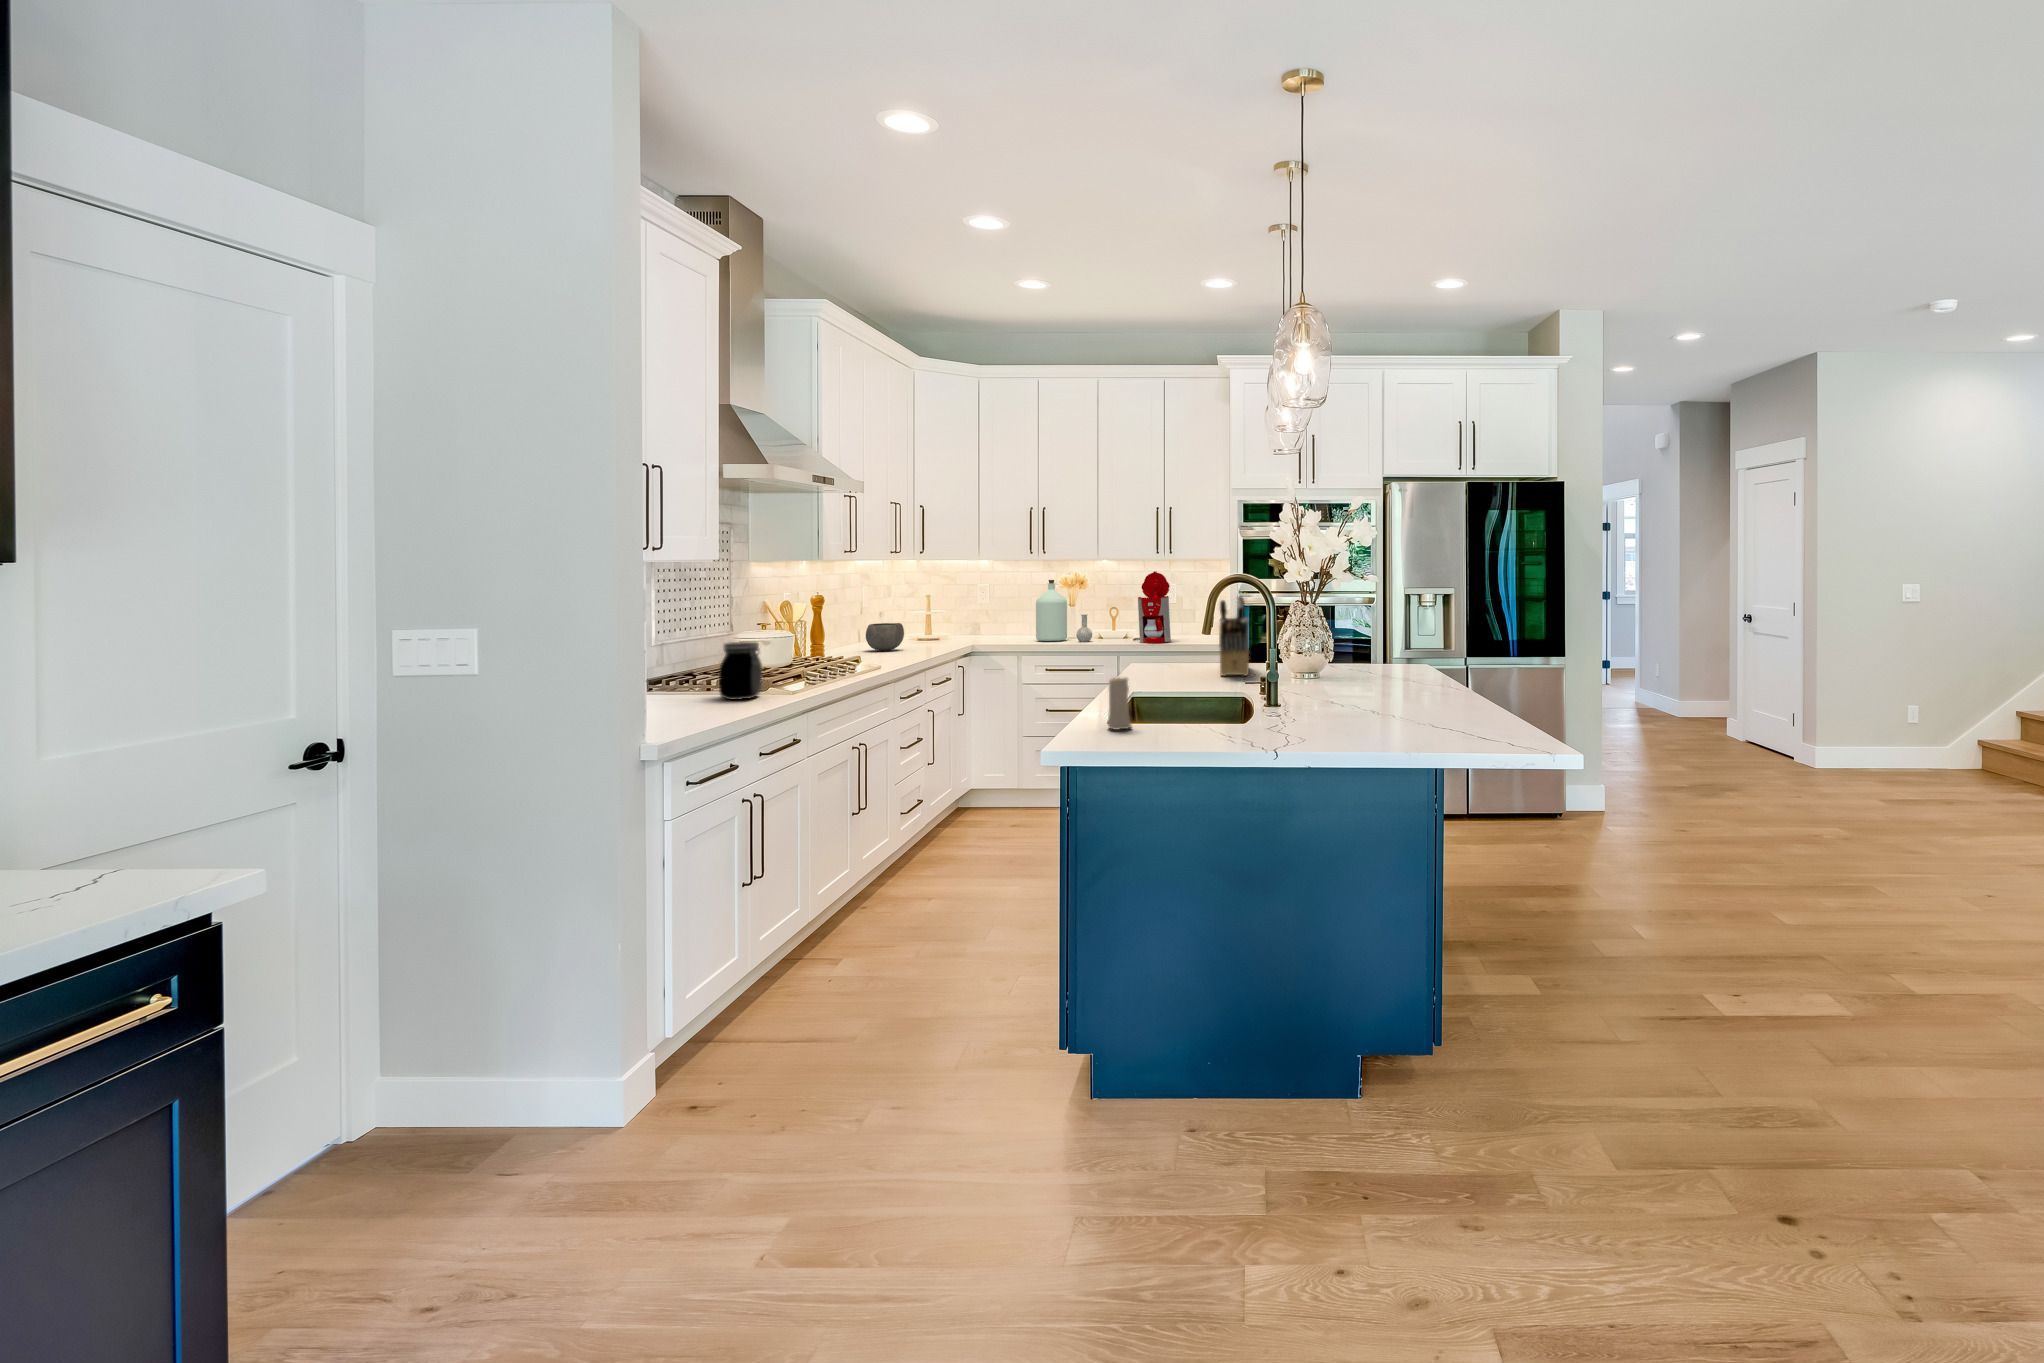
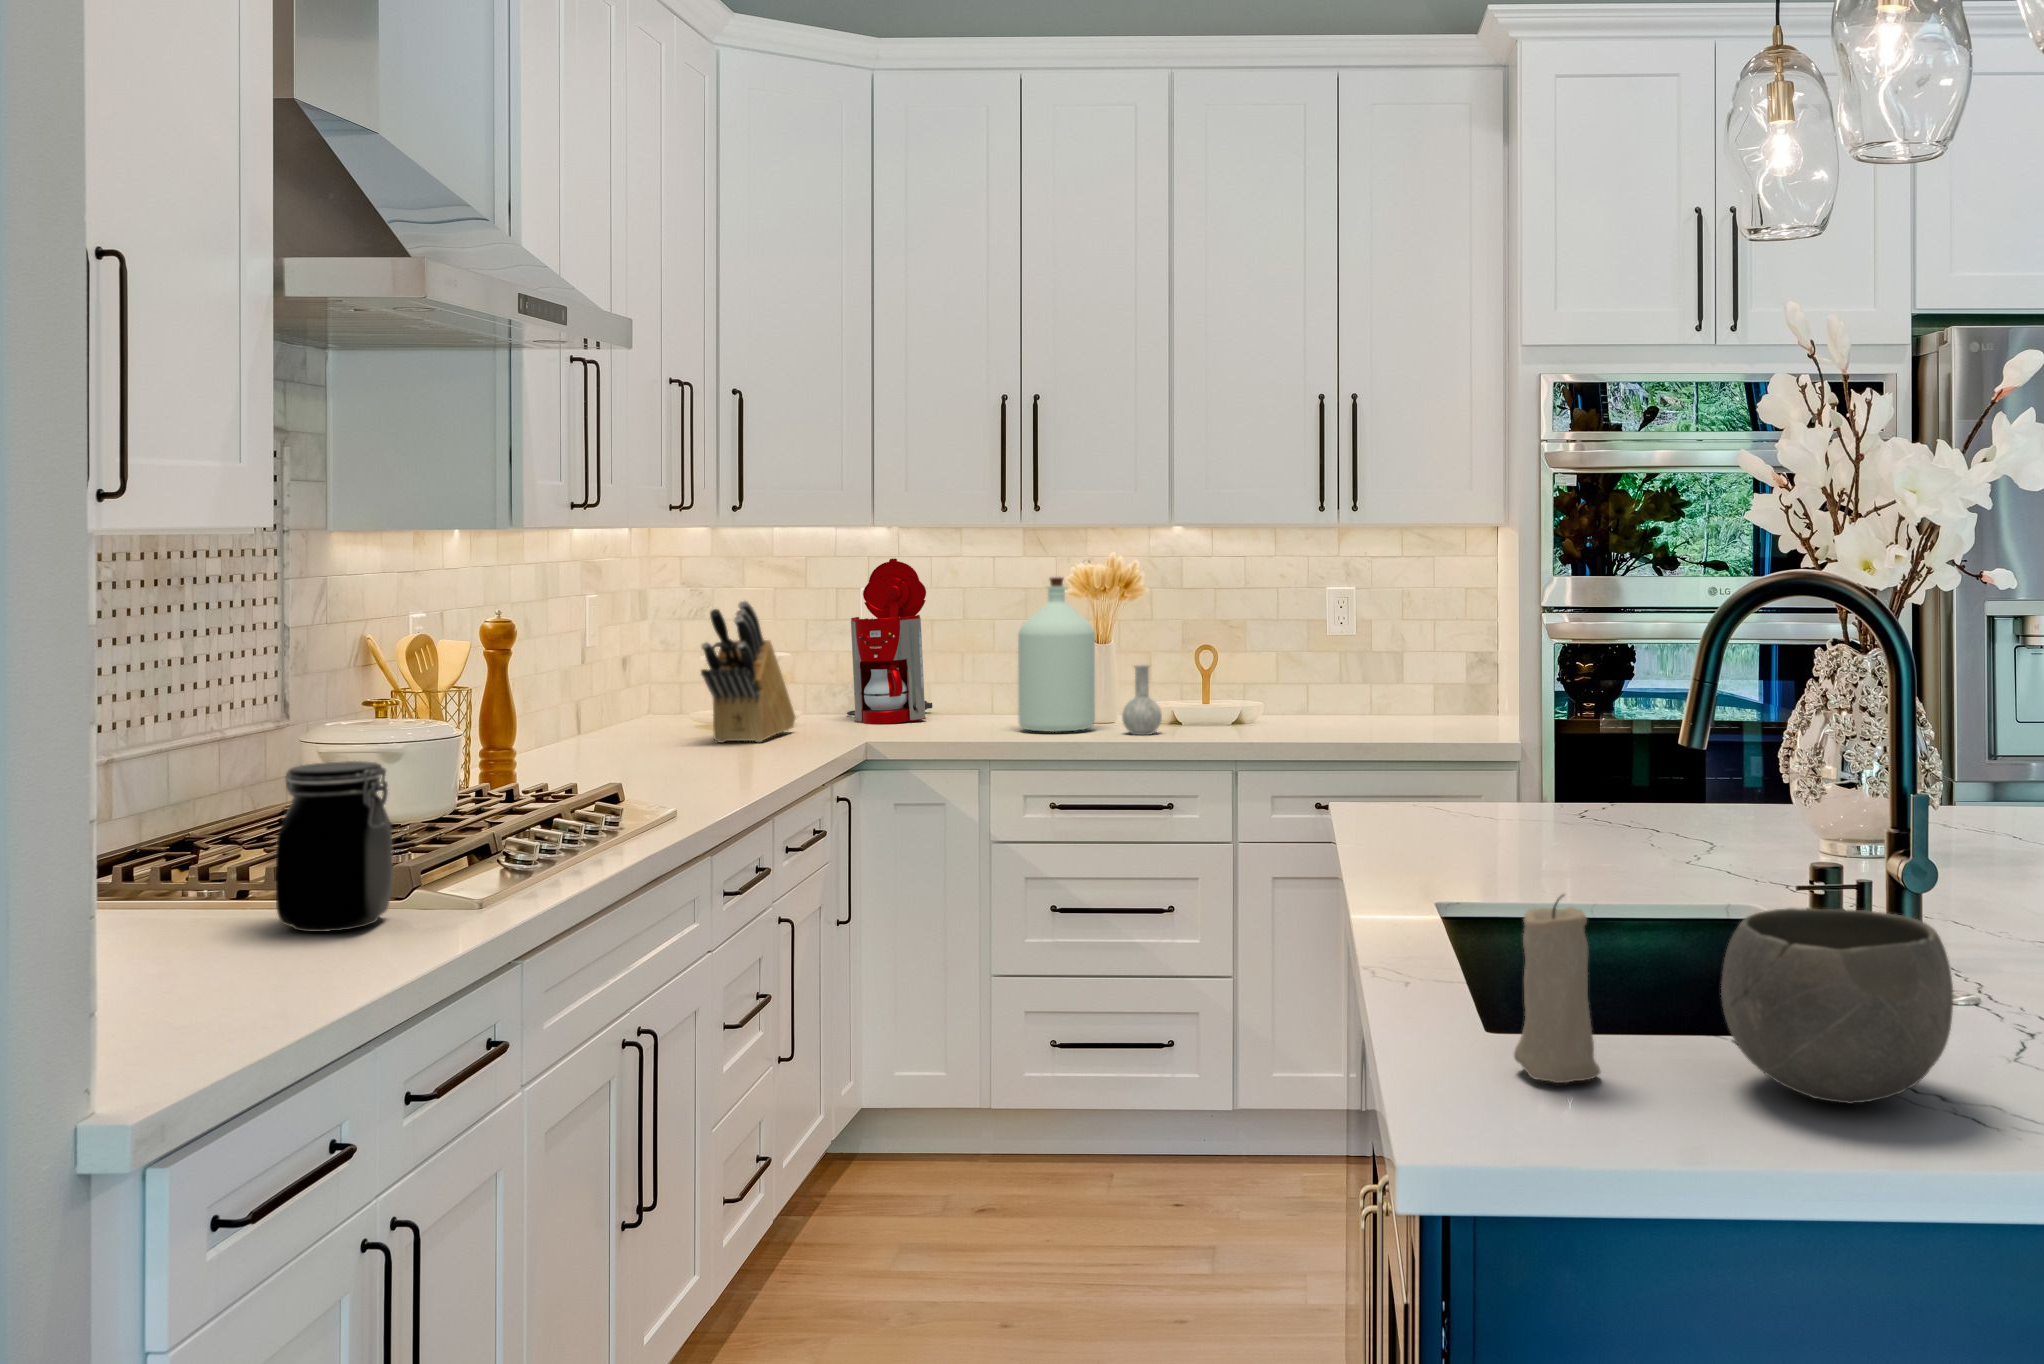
coffee maker: present [1133,571,1171,644] -> present [847,559,932,724]
knife block: present [1219,596,1249,676] -> present [701,601,795,743]
ceramic bowl: present [866,623,904,651] -> present [1721,908,1953,1104]

